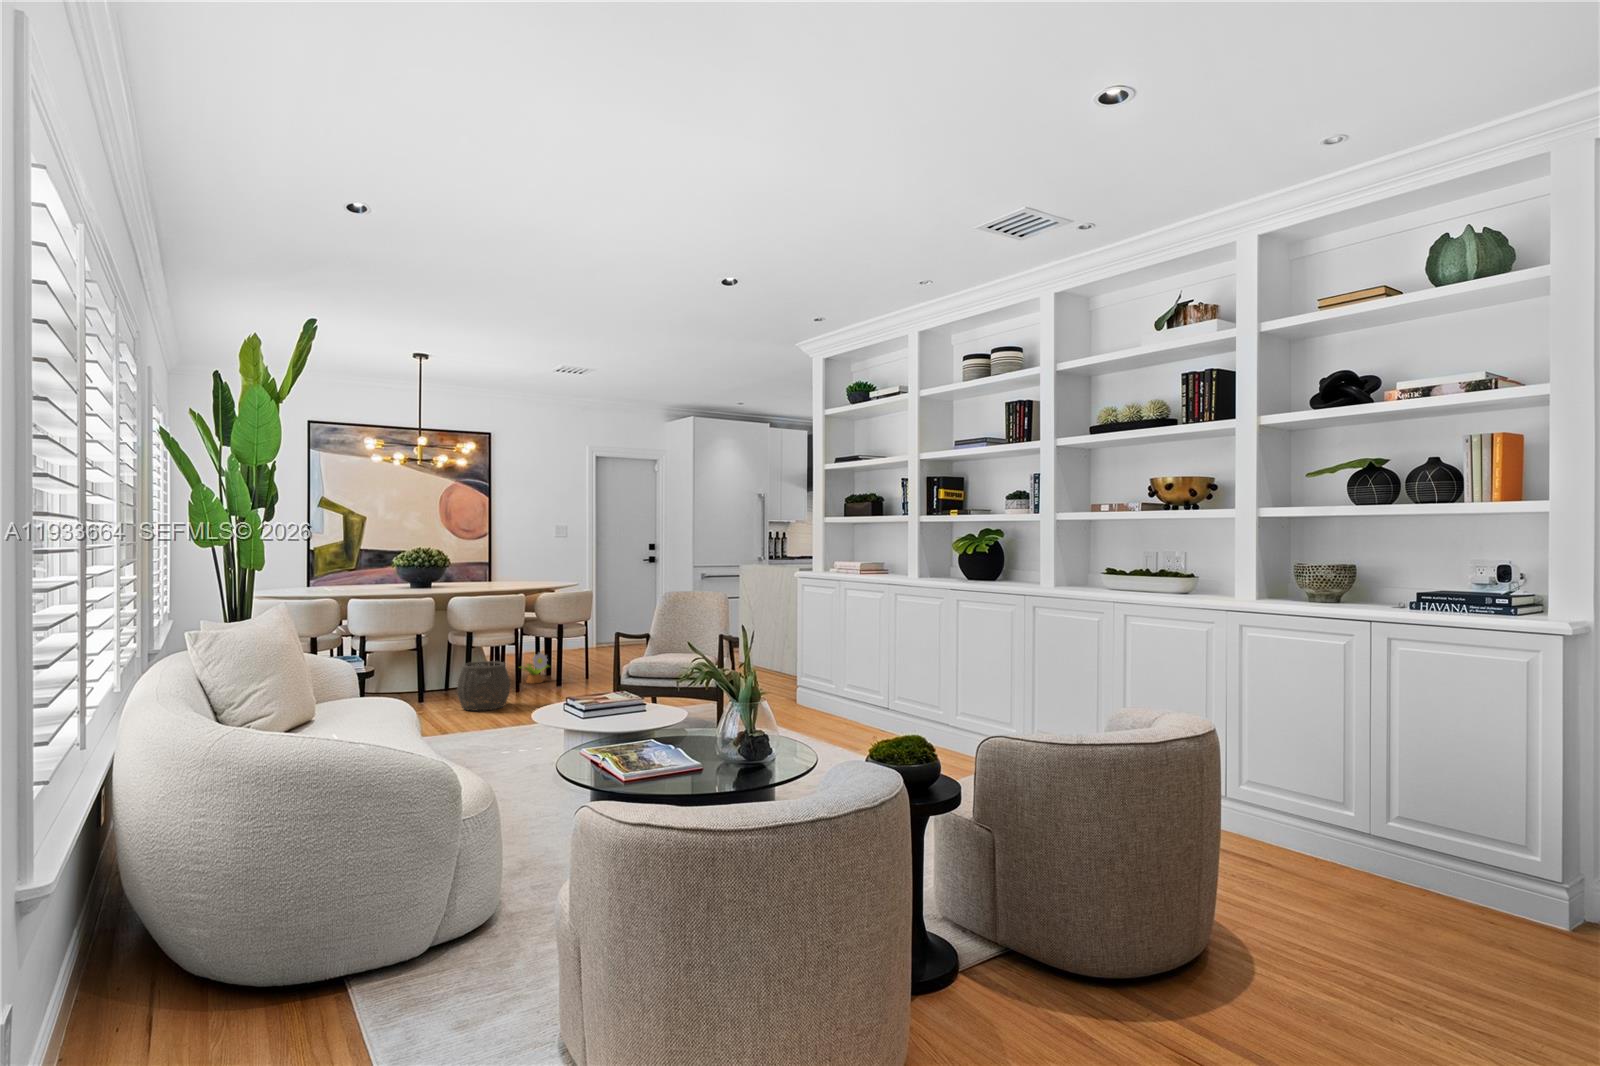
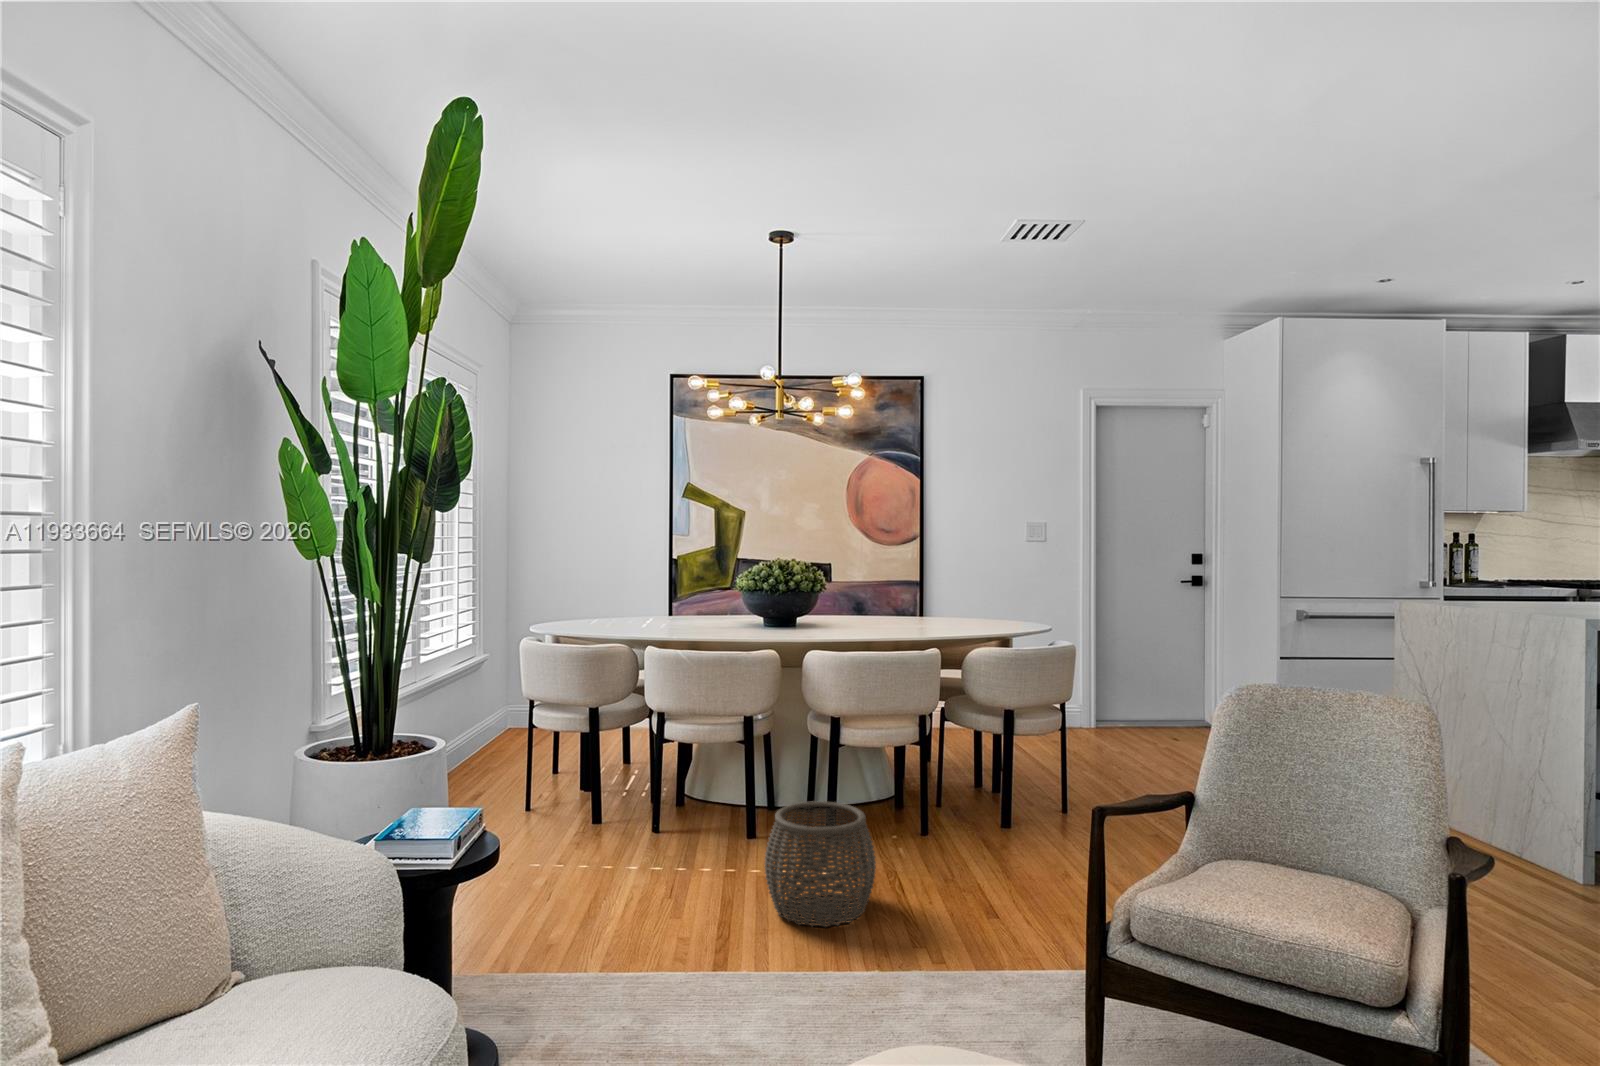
decorative plant: present [522,653,549,684] -> none [931,766,994,827]

